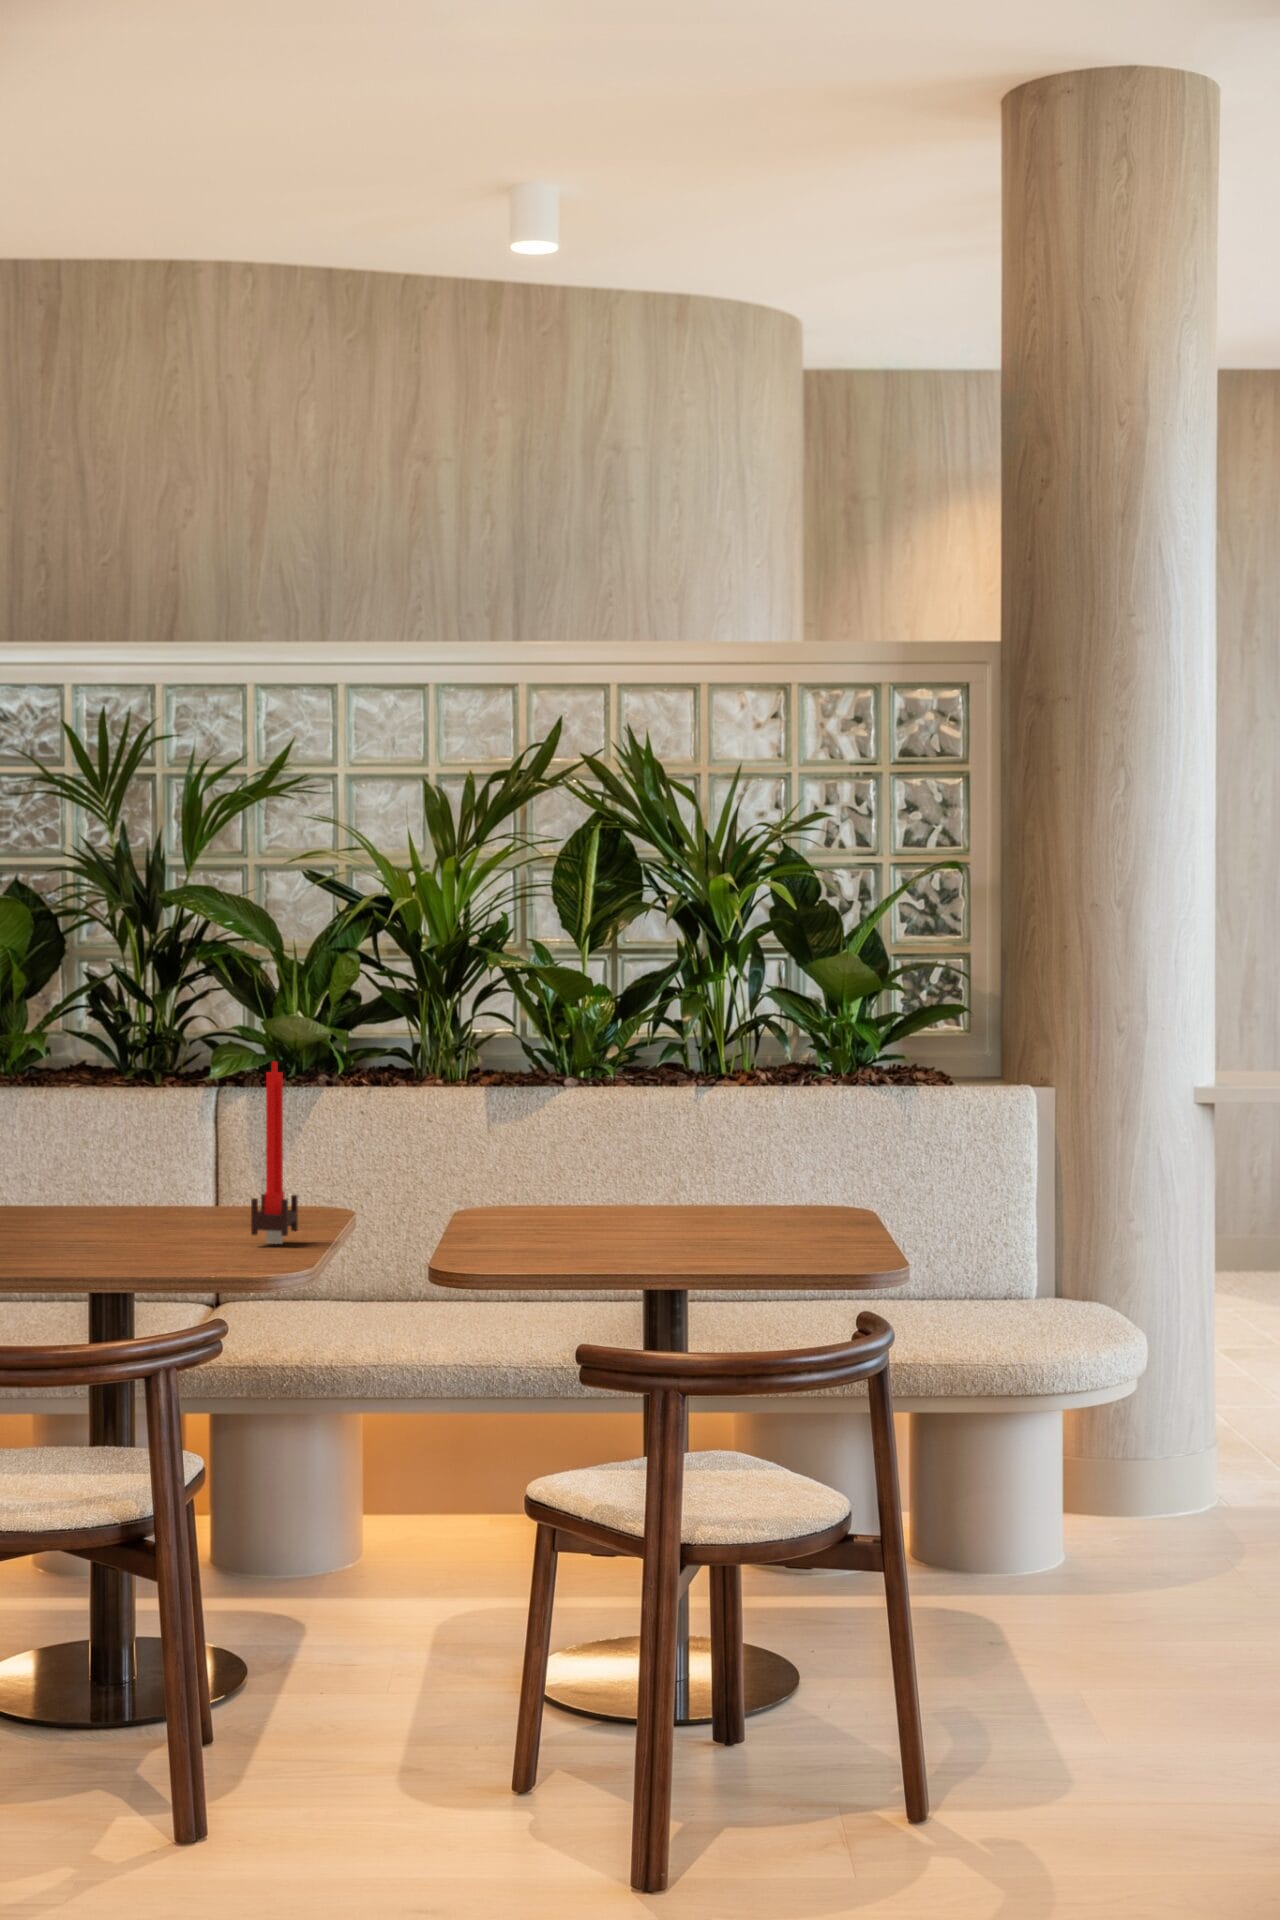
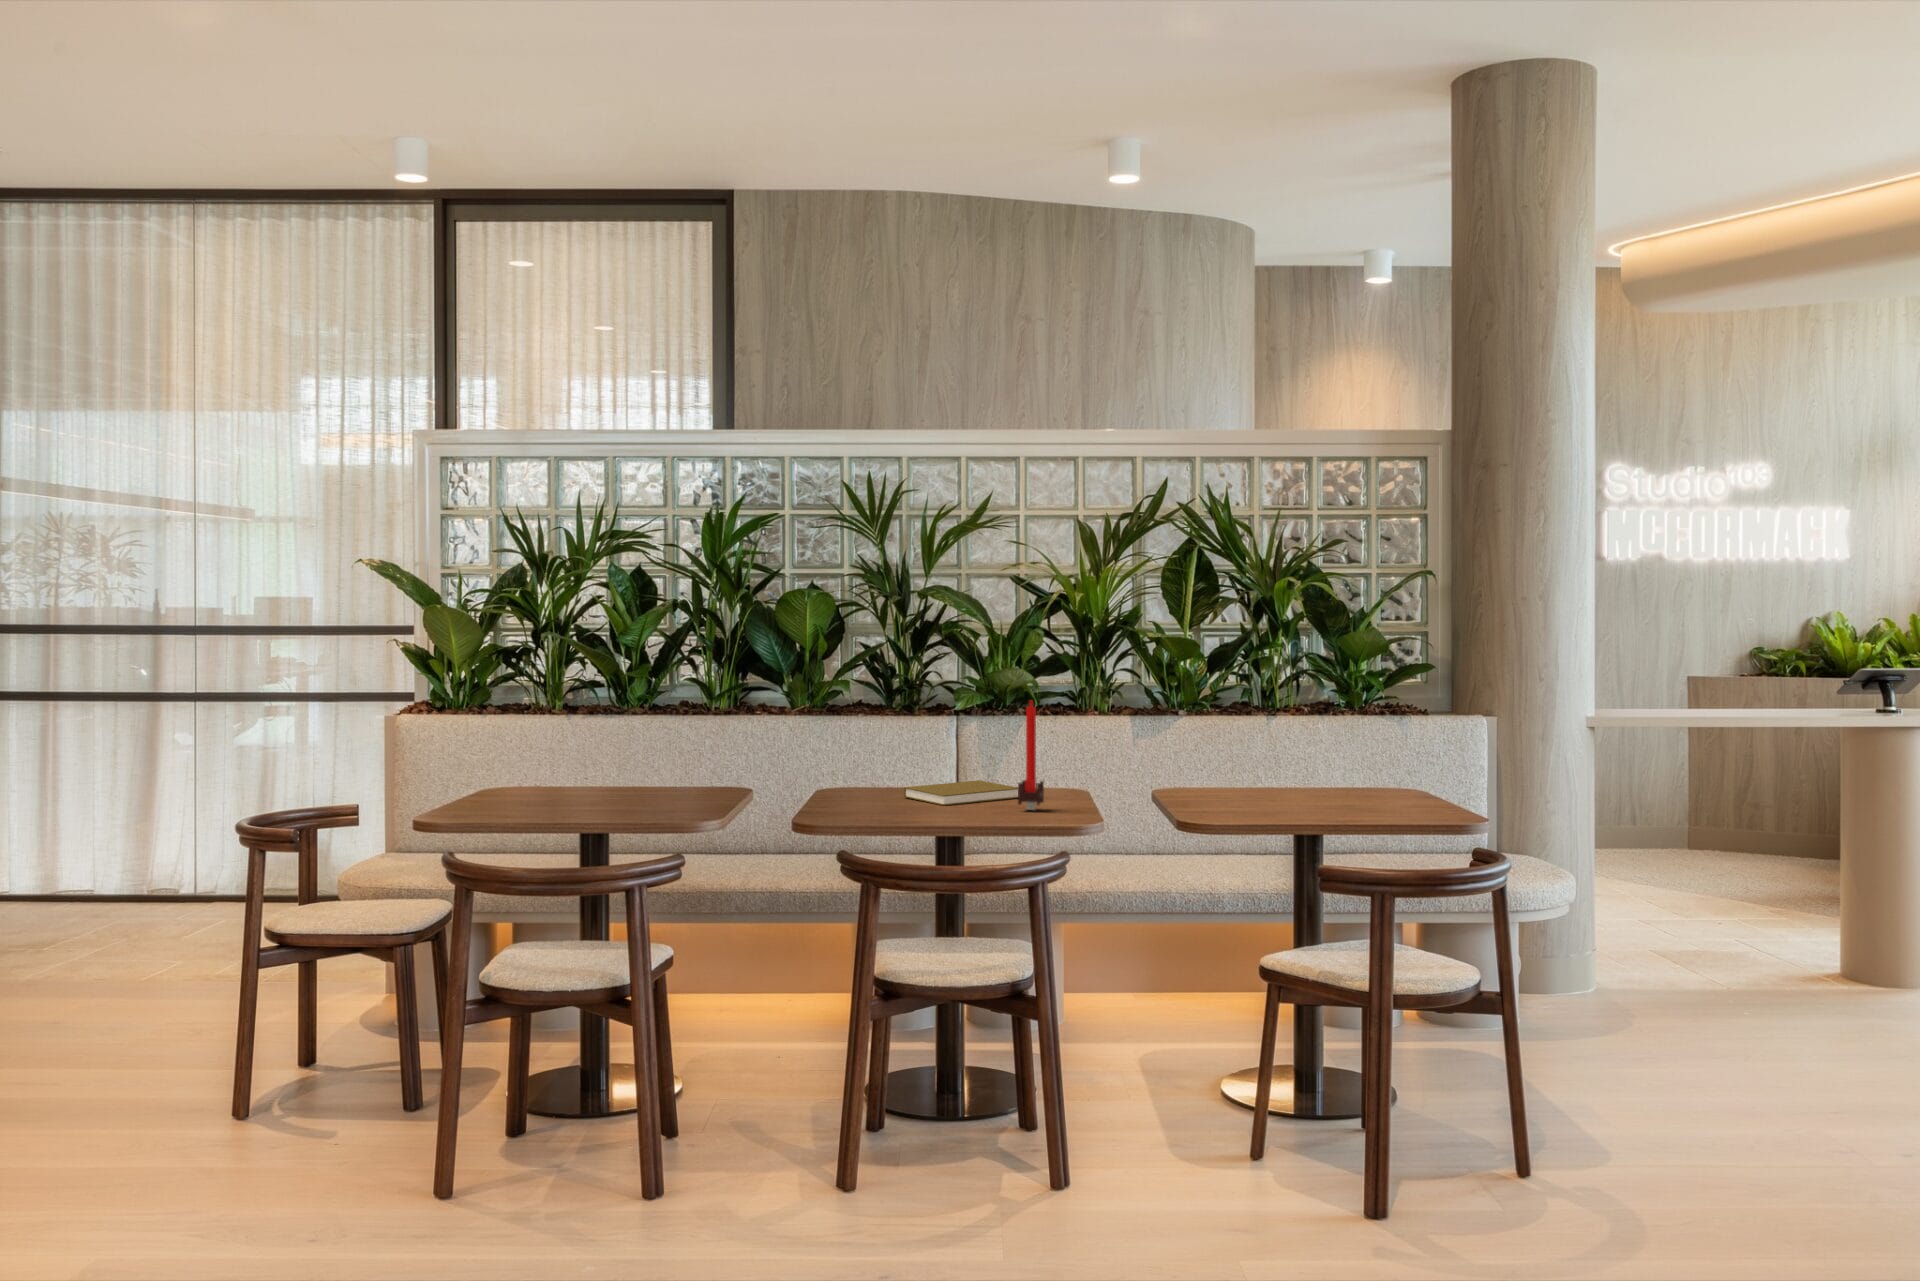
book: none [80,1193,274,1237] -> present [903,780,1018,806]

